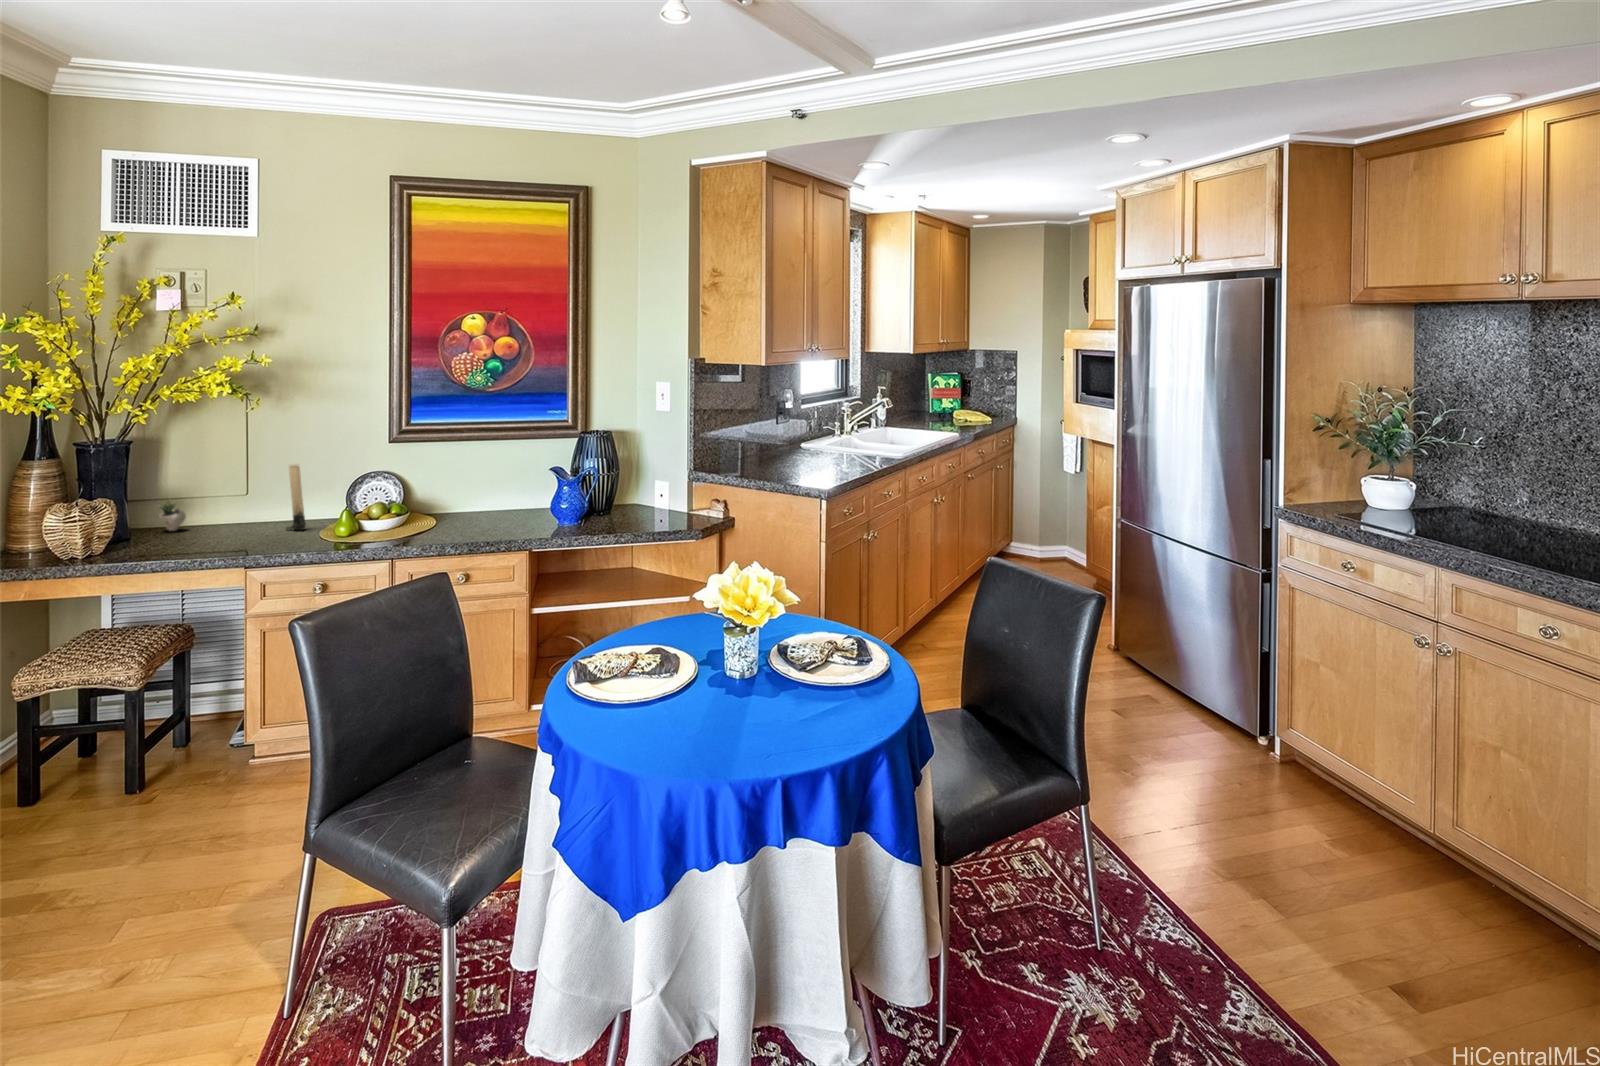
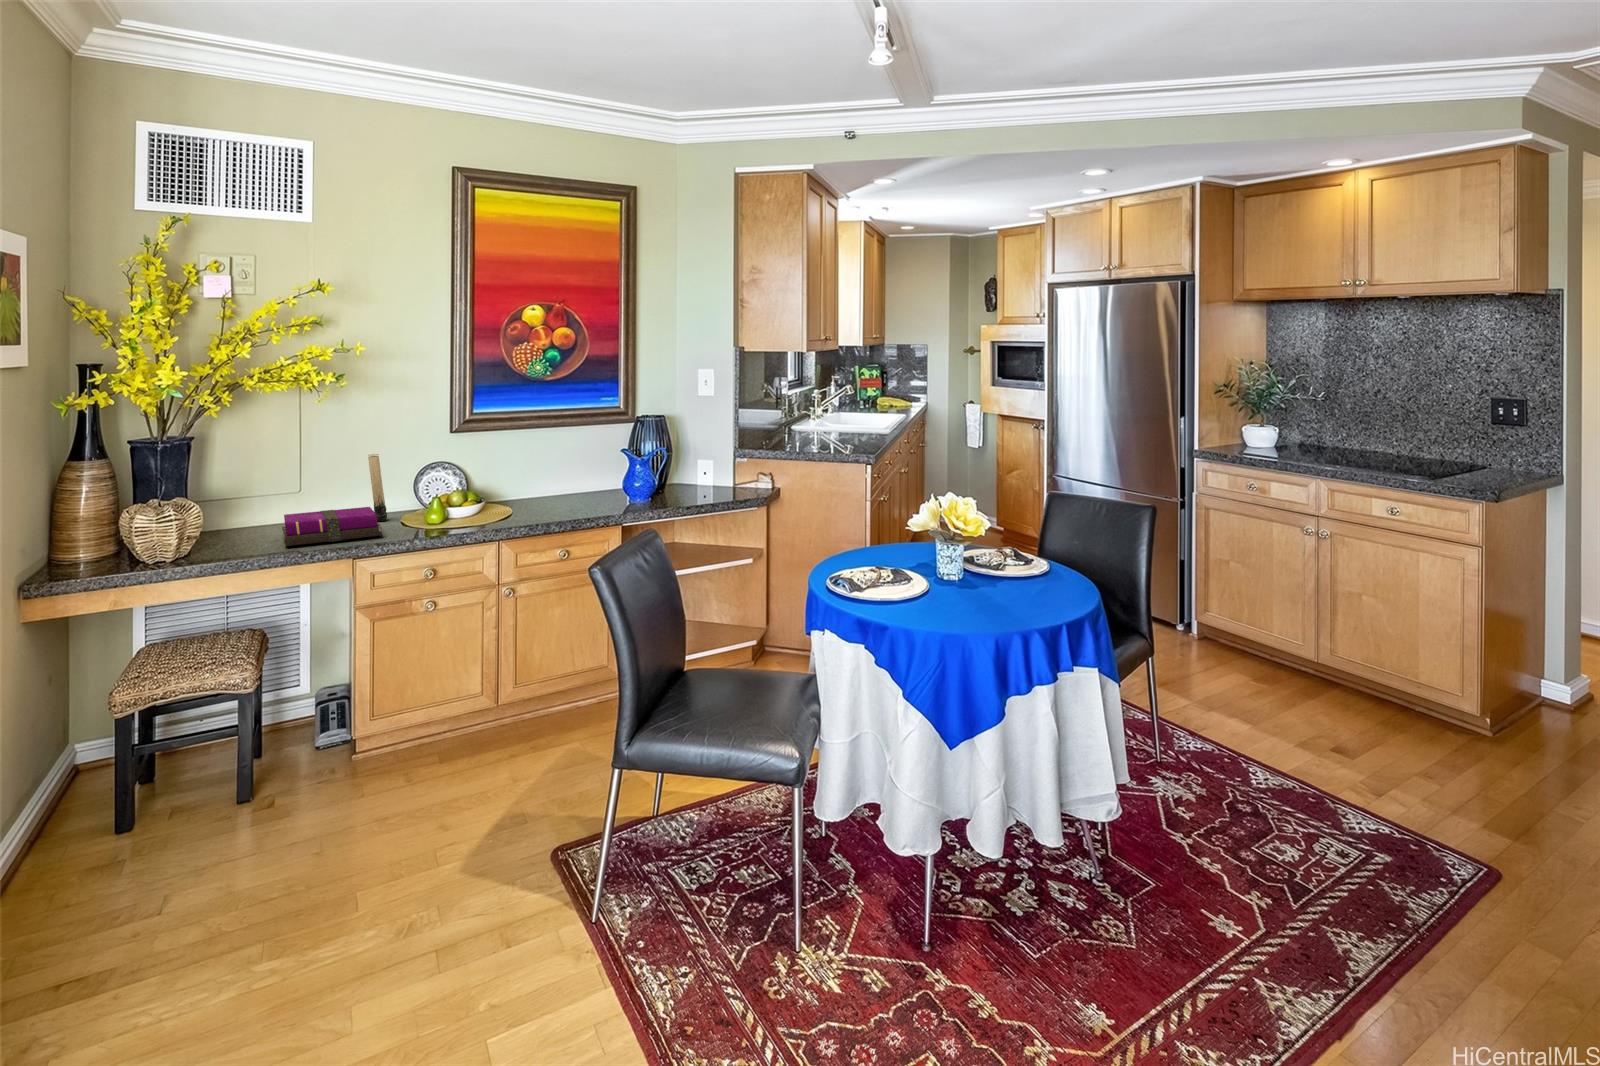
succulent plant: present [158,500,186,531] -> none [225,492,268,529]
notebook: none [184,516,287,550] -> present [282,507,382,546]

